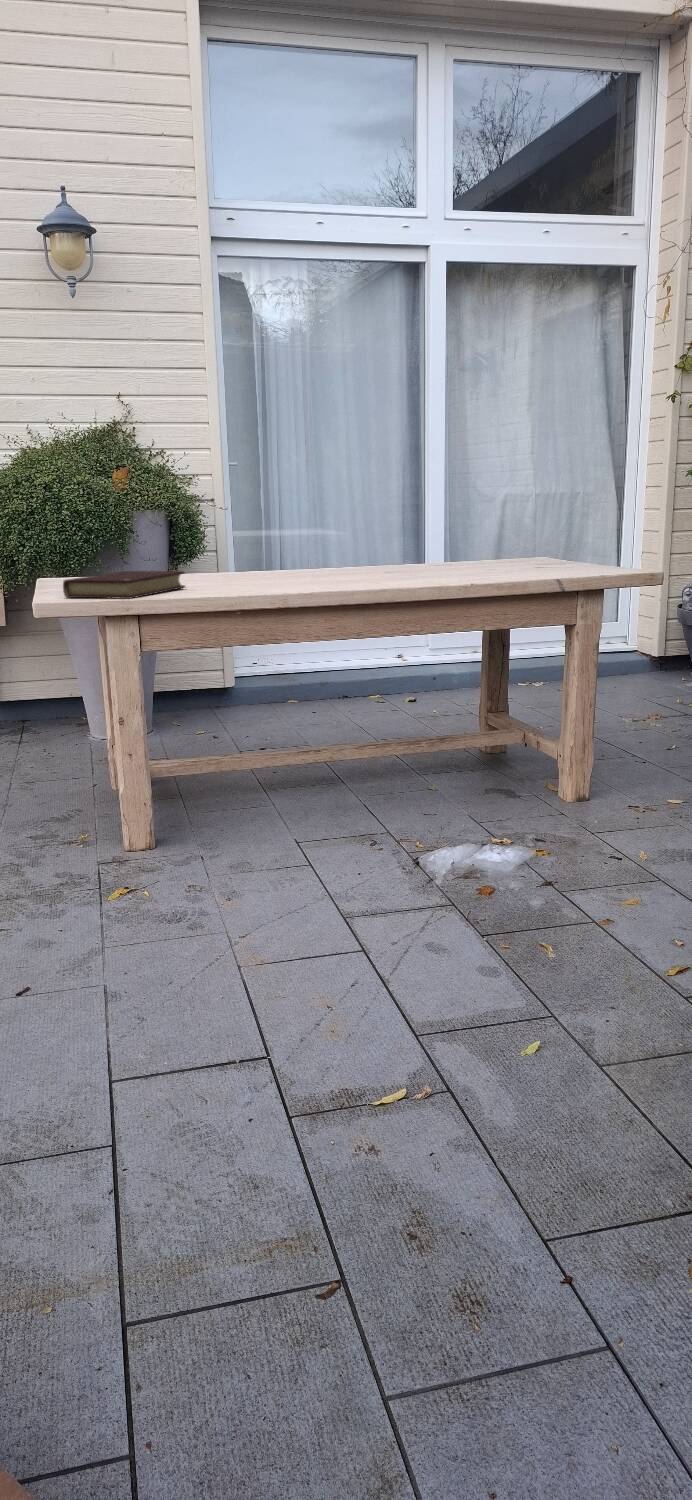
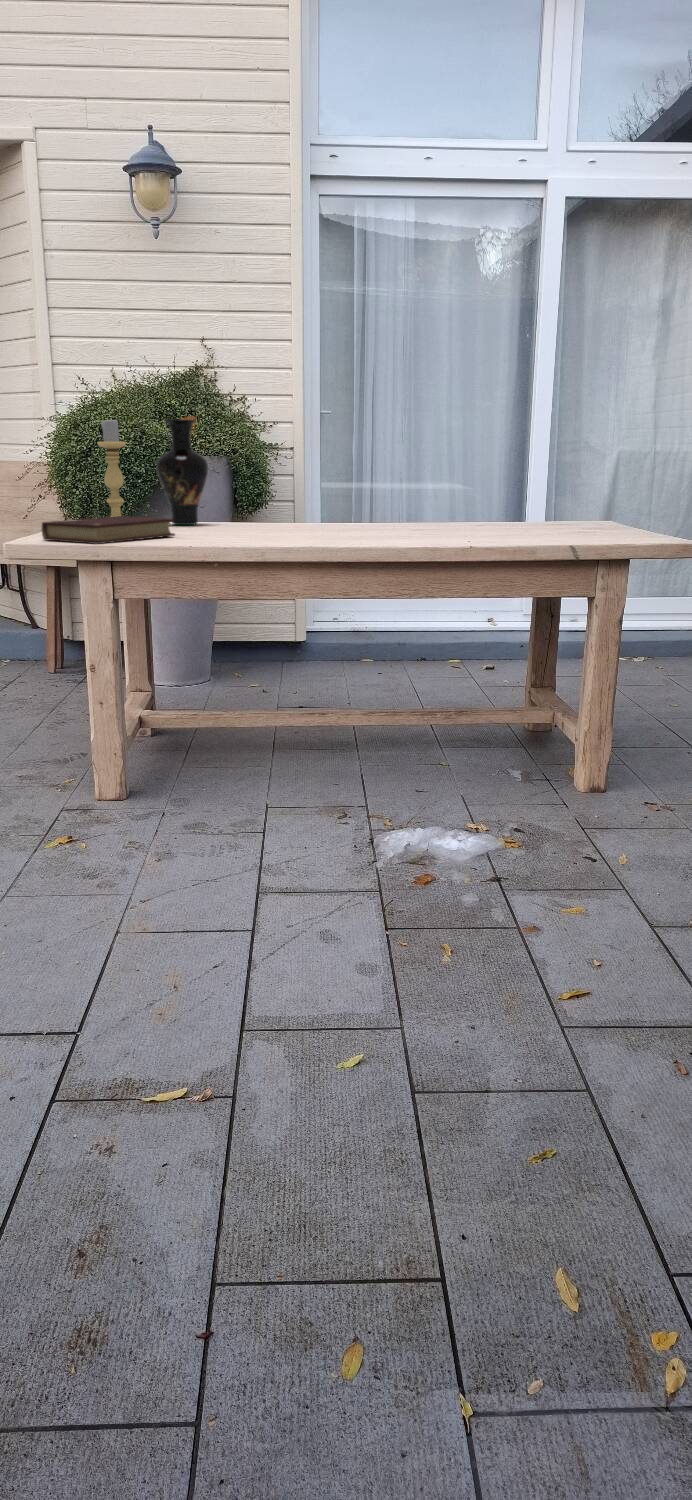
candle holder: none [77,475,112,584] -> present [98,418,126,517]
vase: none [128,475,179,578] -> present [157,419,208,525]

